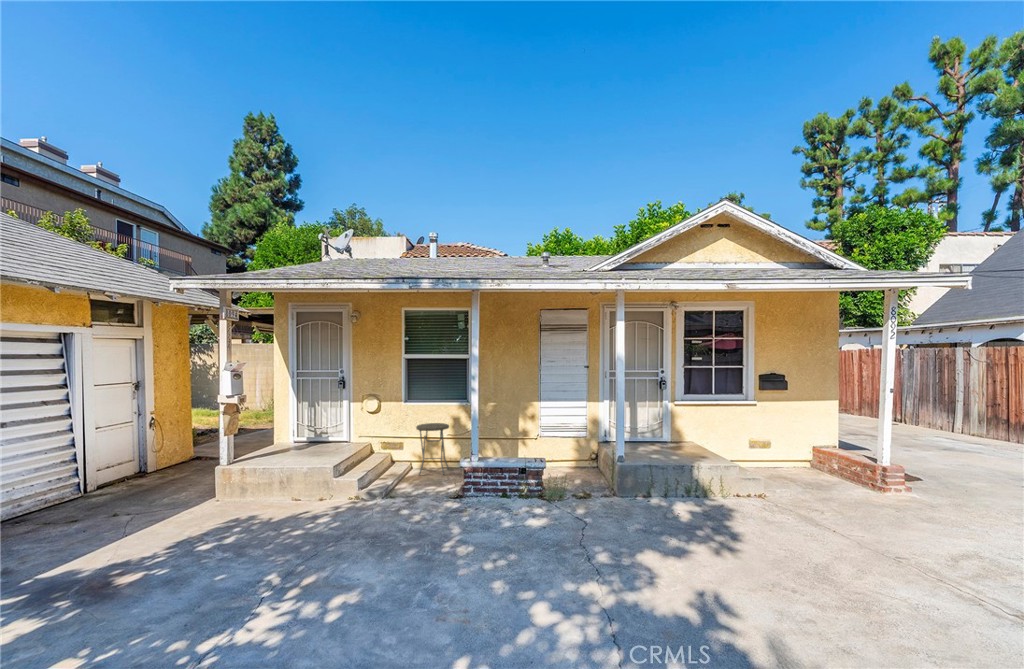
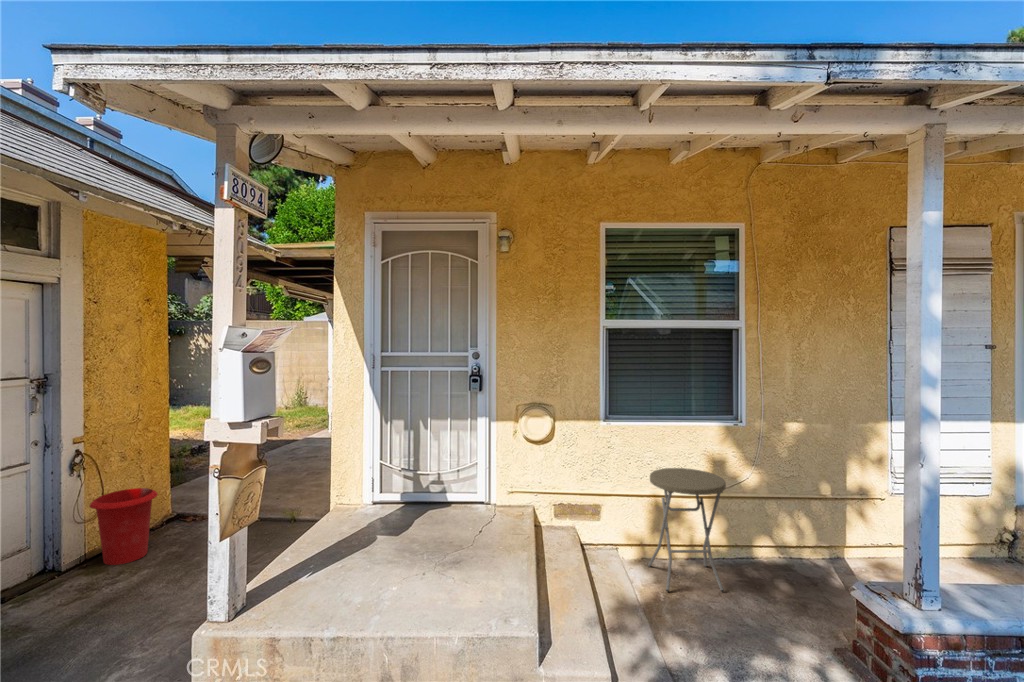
waste bin: none [158,438,189,472] -> present [90,488,158,565]

